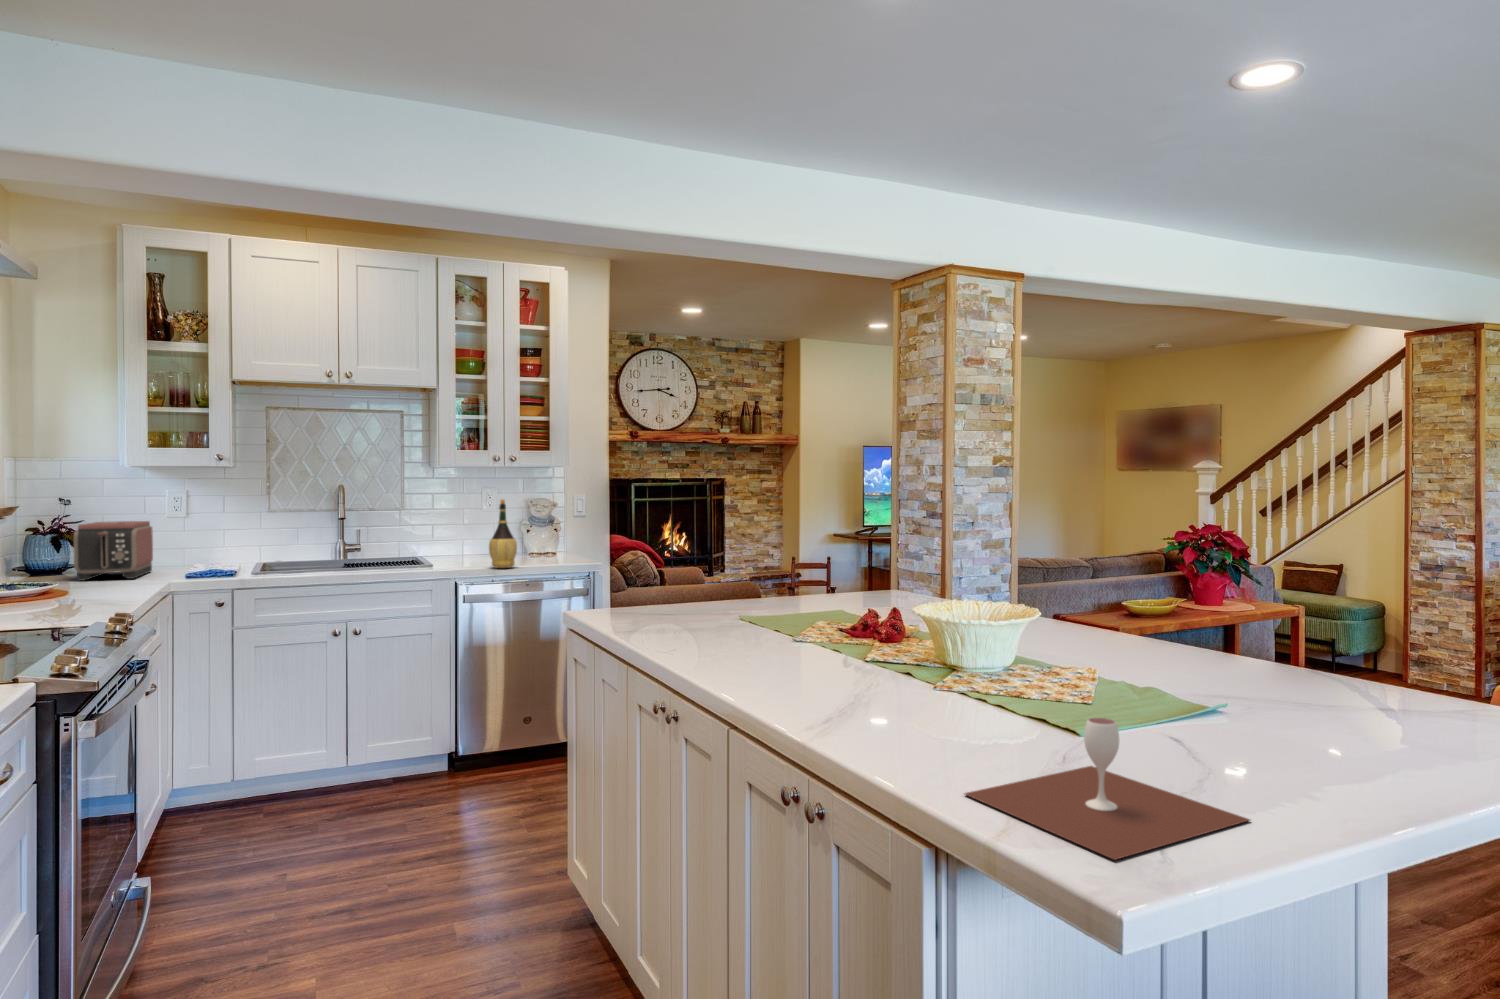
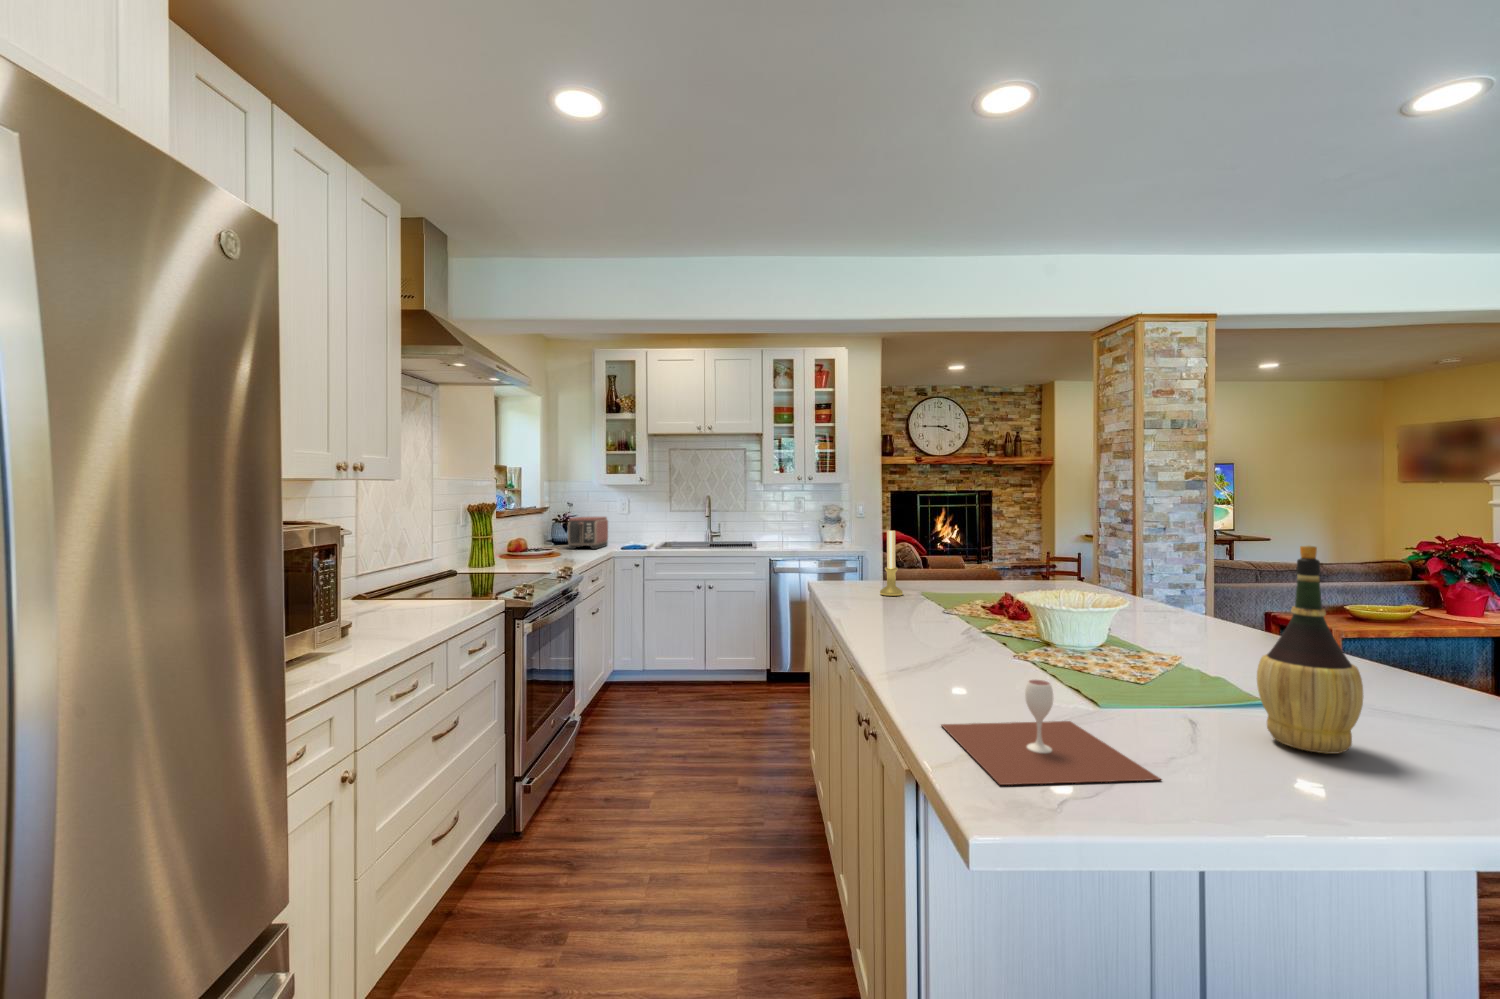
wine bottle: present [489,499,517,568] -> present [1257,545,1363,753]
candle holder: none [686,530,719,626] -> present [880,530,903,596]

